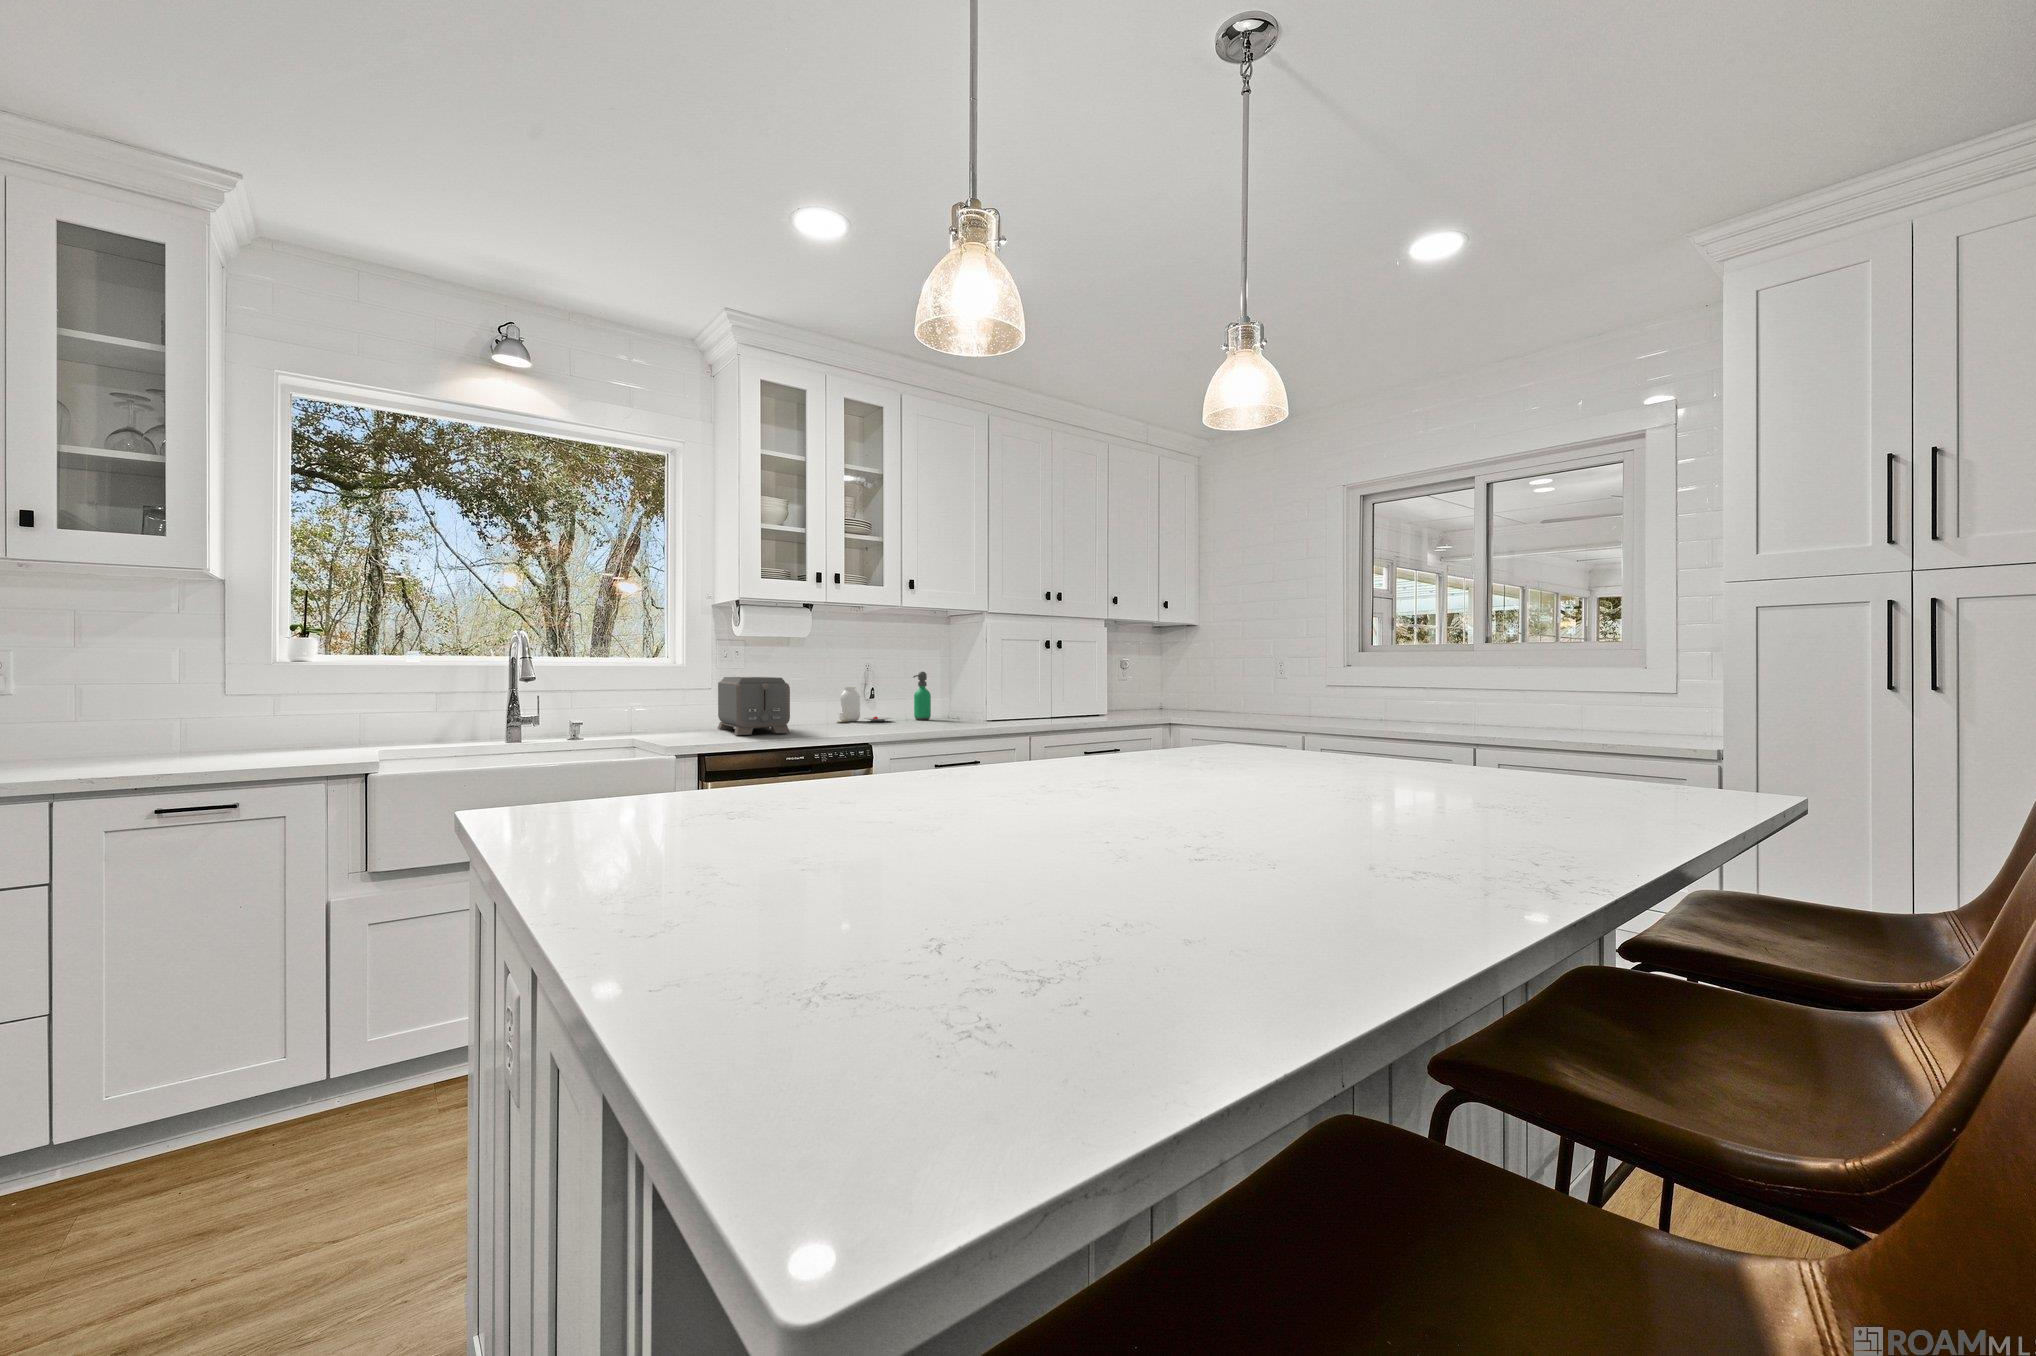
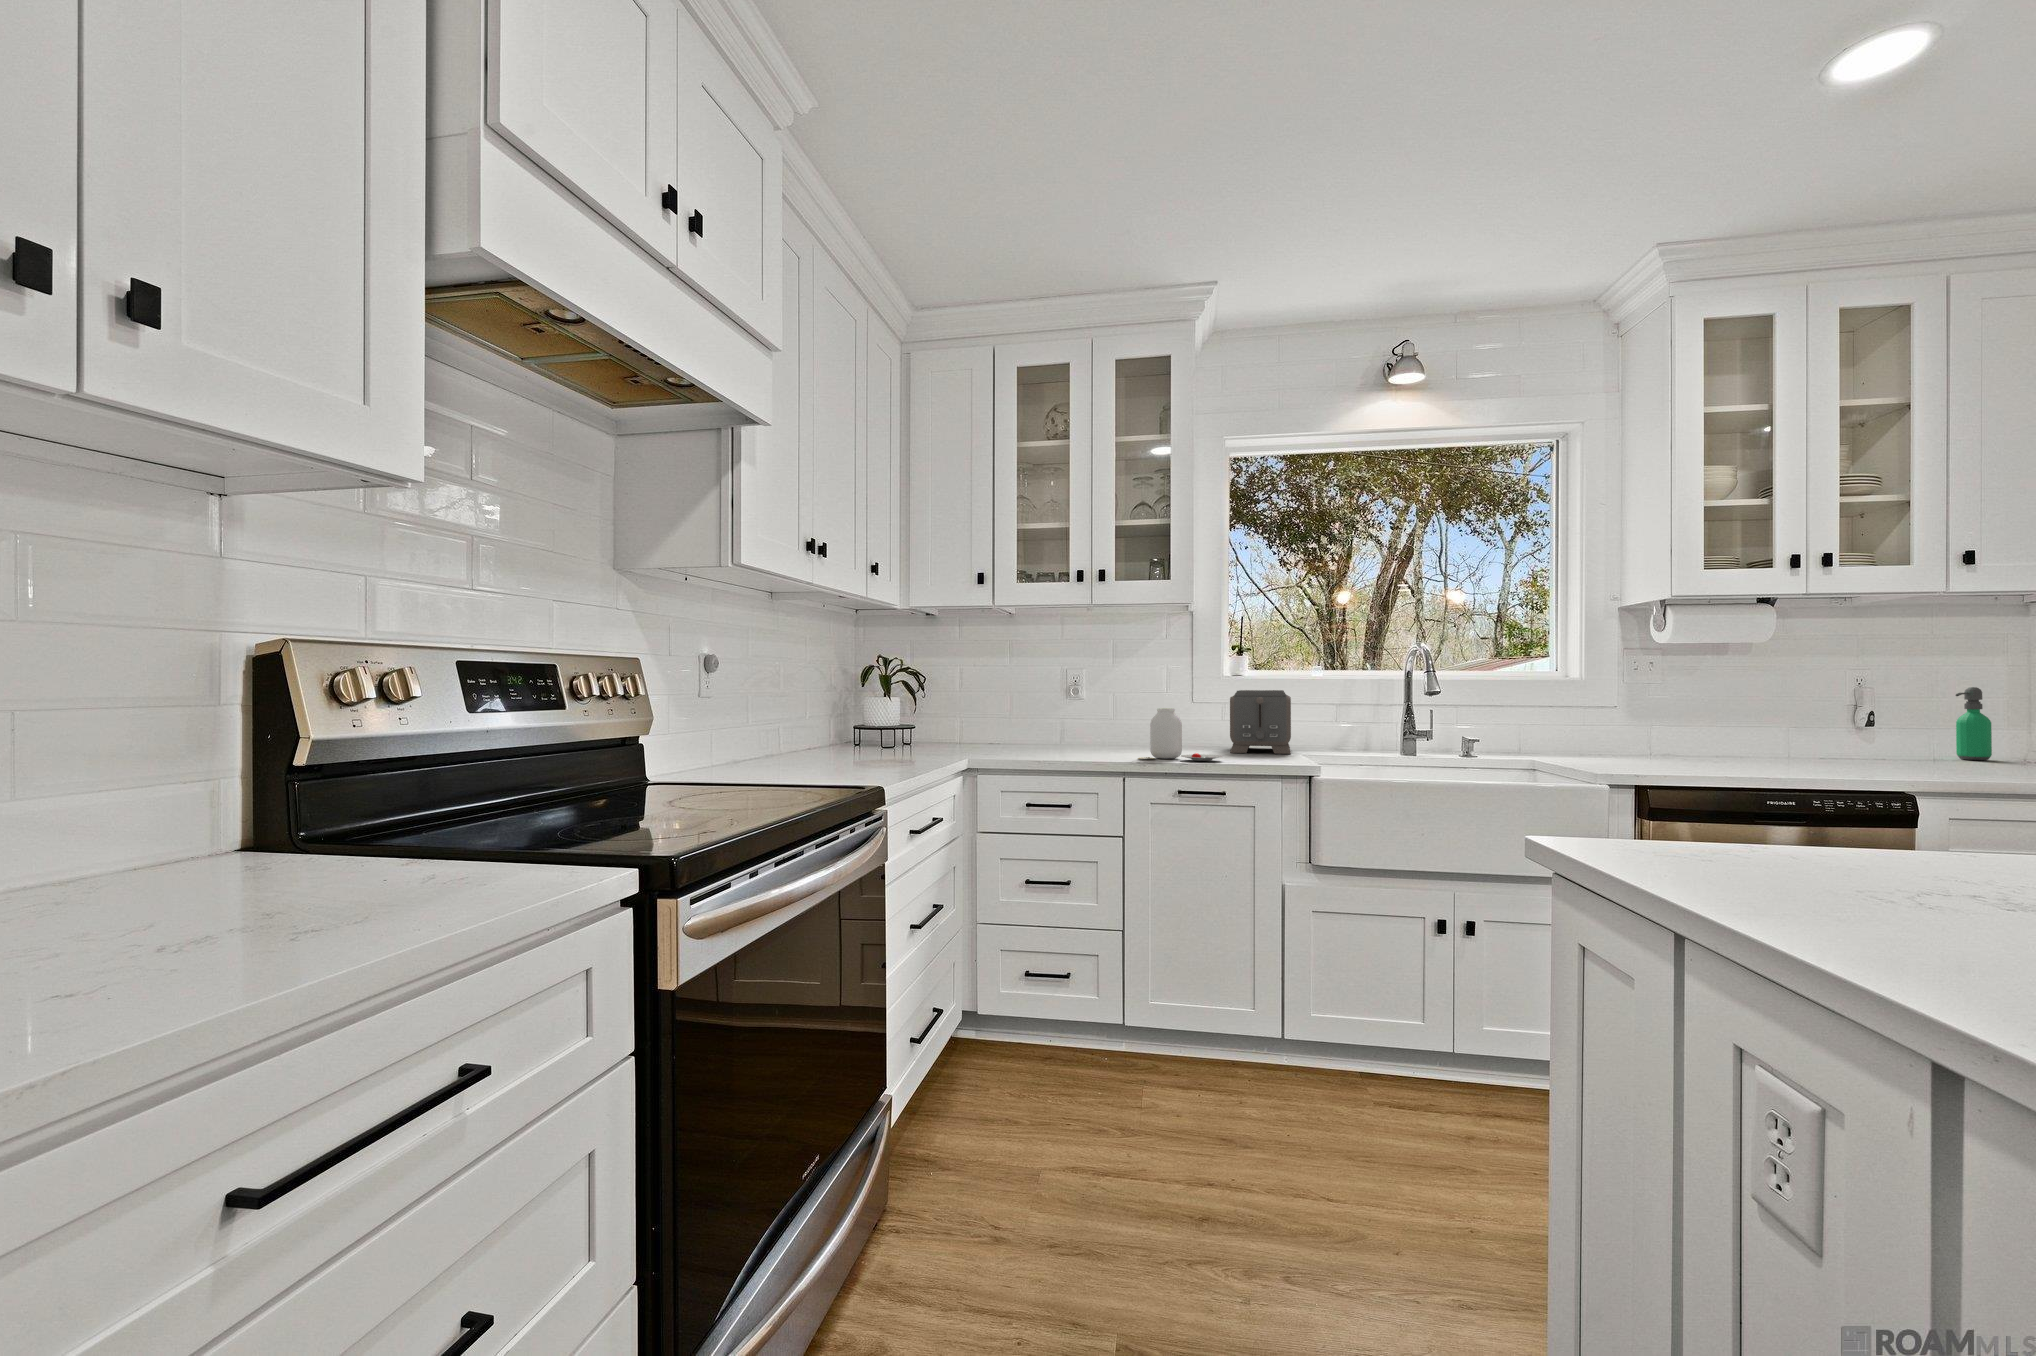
toaster: present [717,677,790,735] -> present [1230,690,1291,754]
jar: present [837,687,891,723] -> present [1138,708,1223,761]

